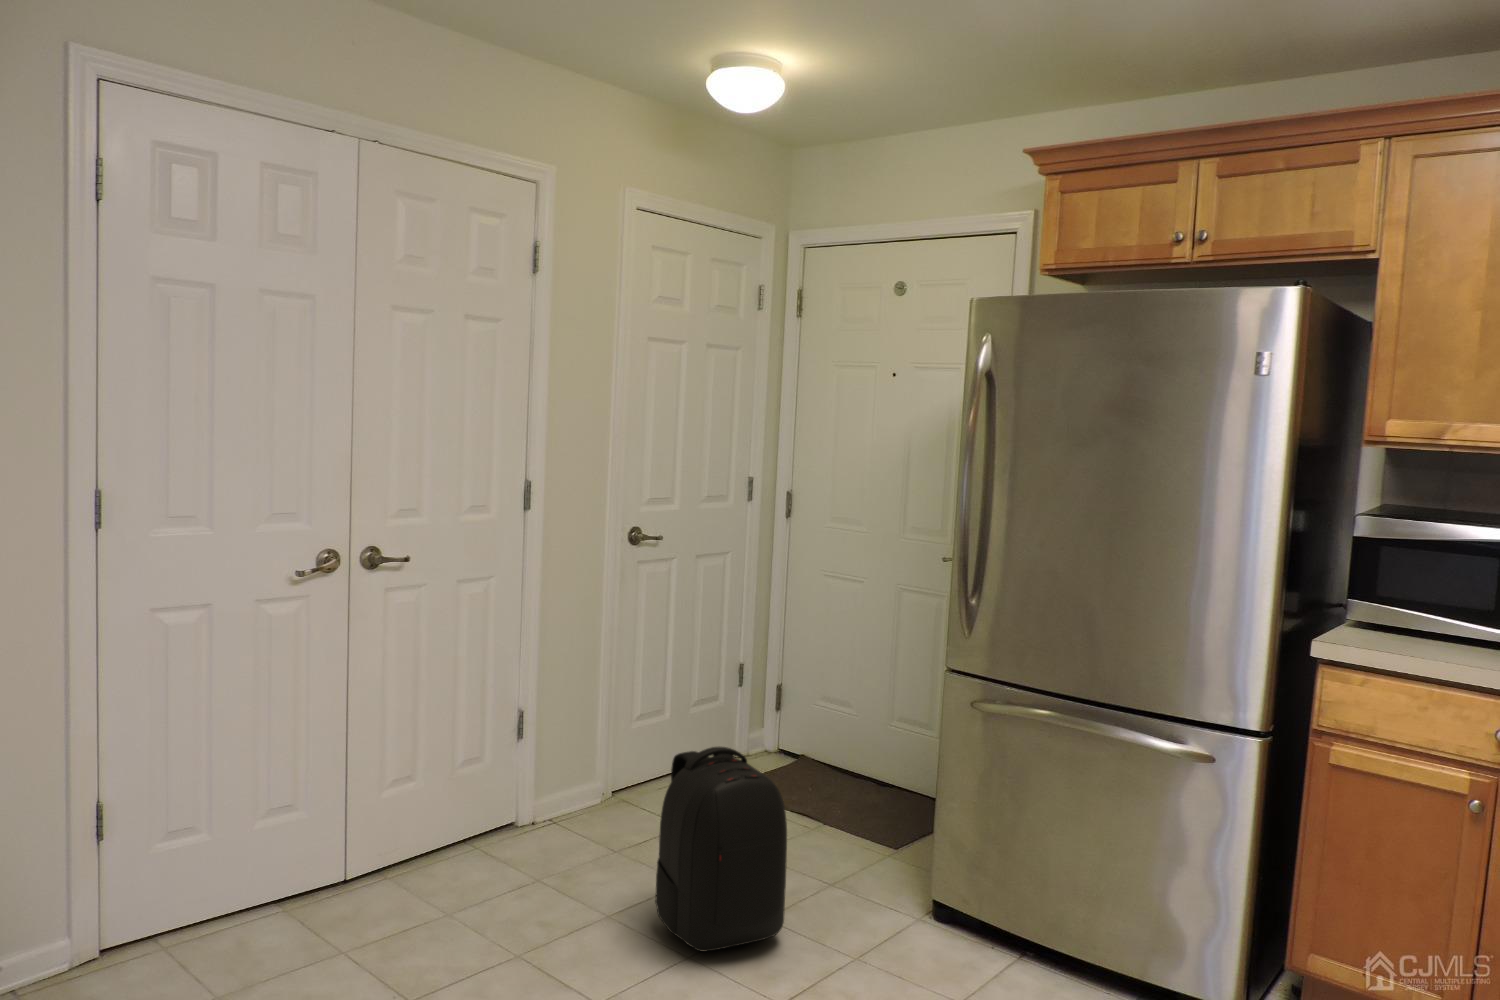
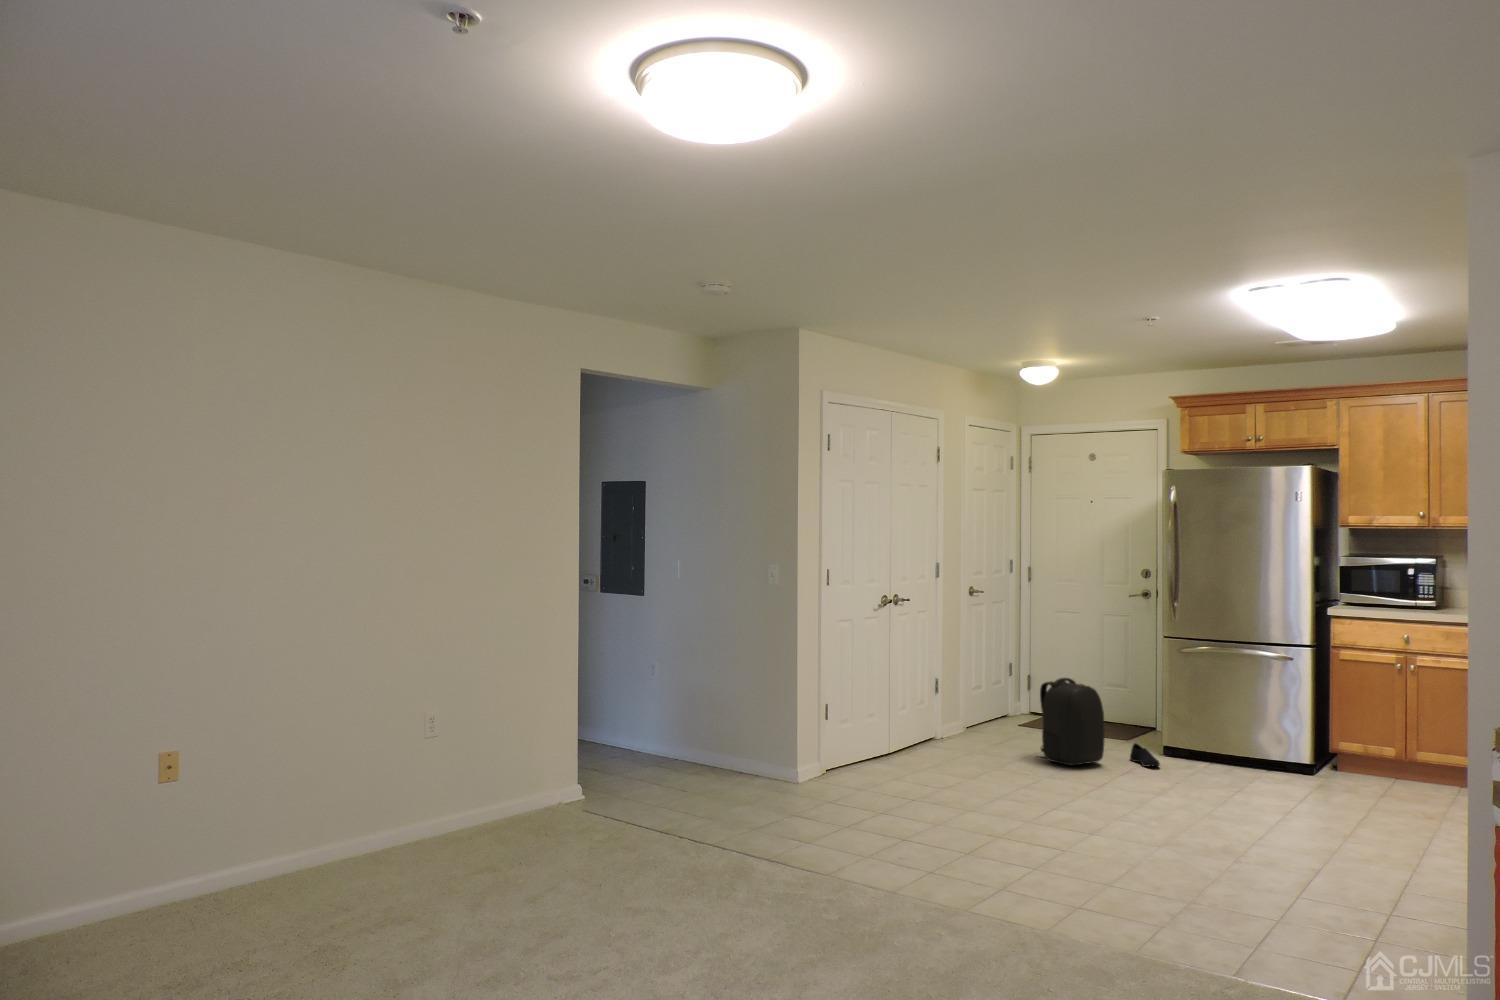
shoe: none [857,889,904,959] -> present [1130,743,1160,767]

